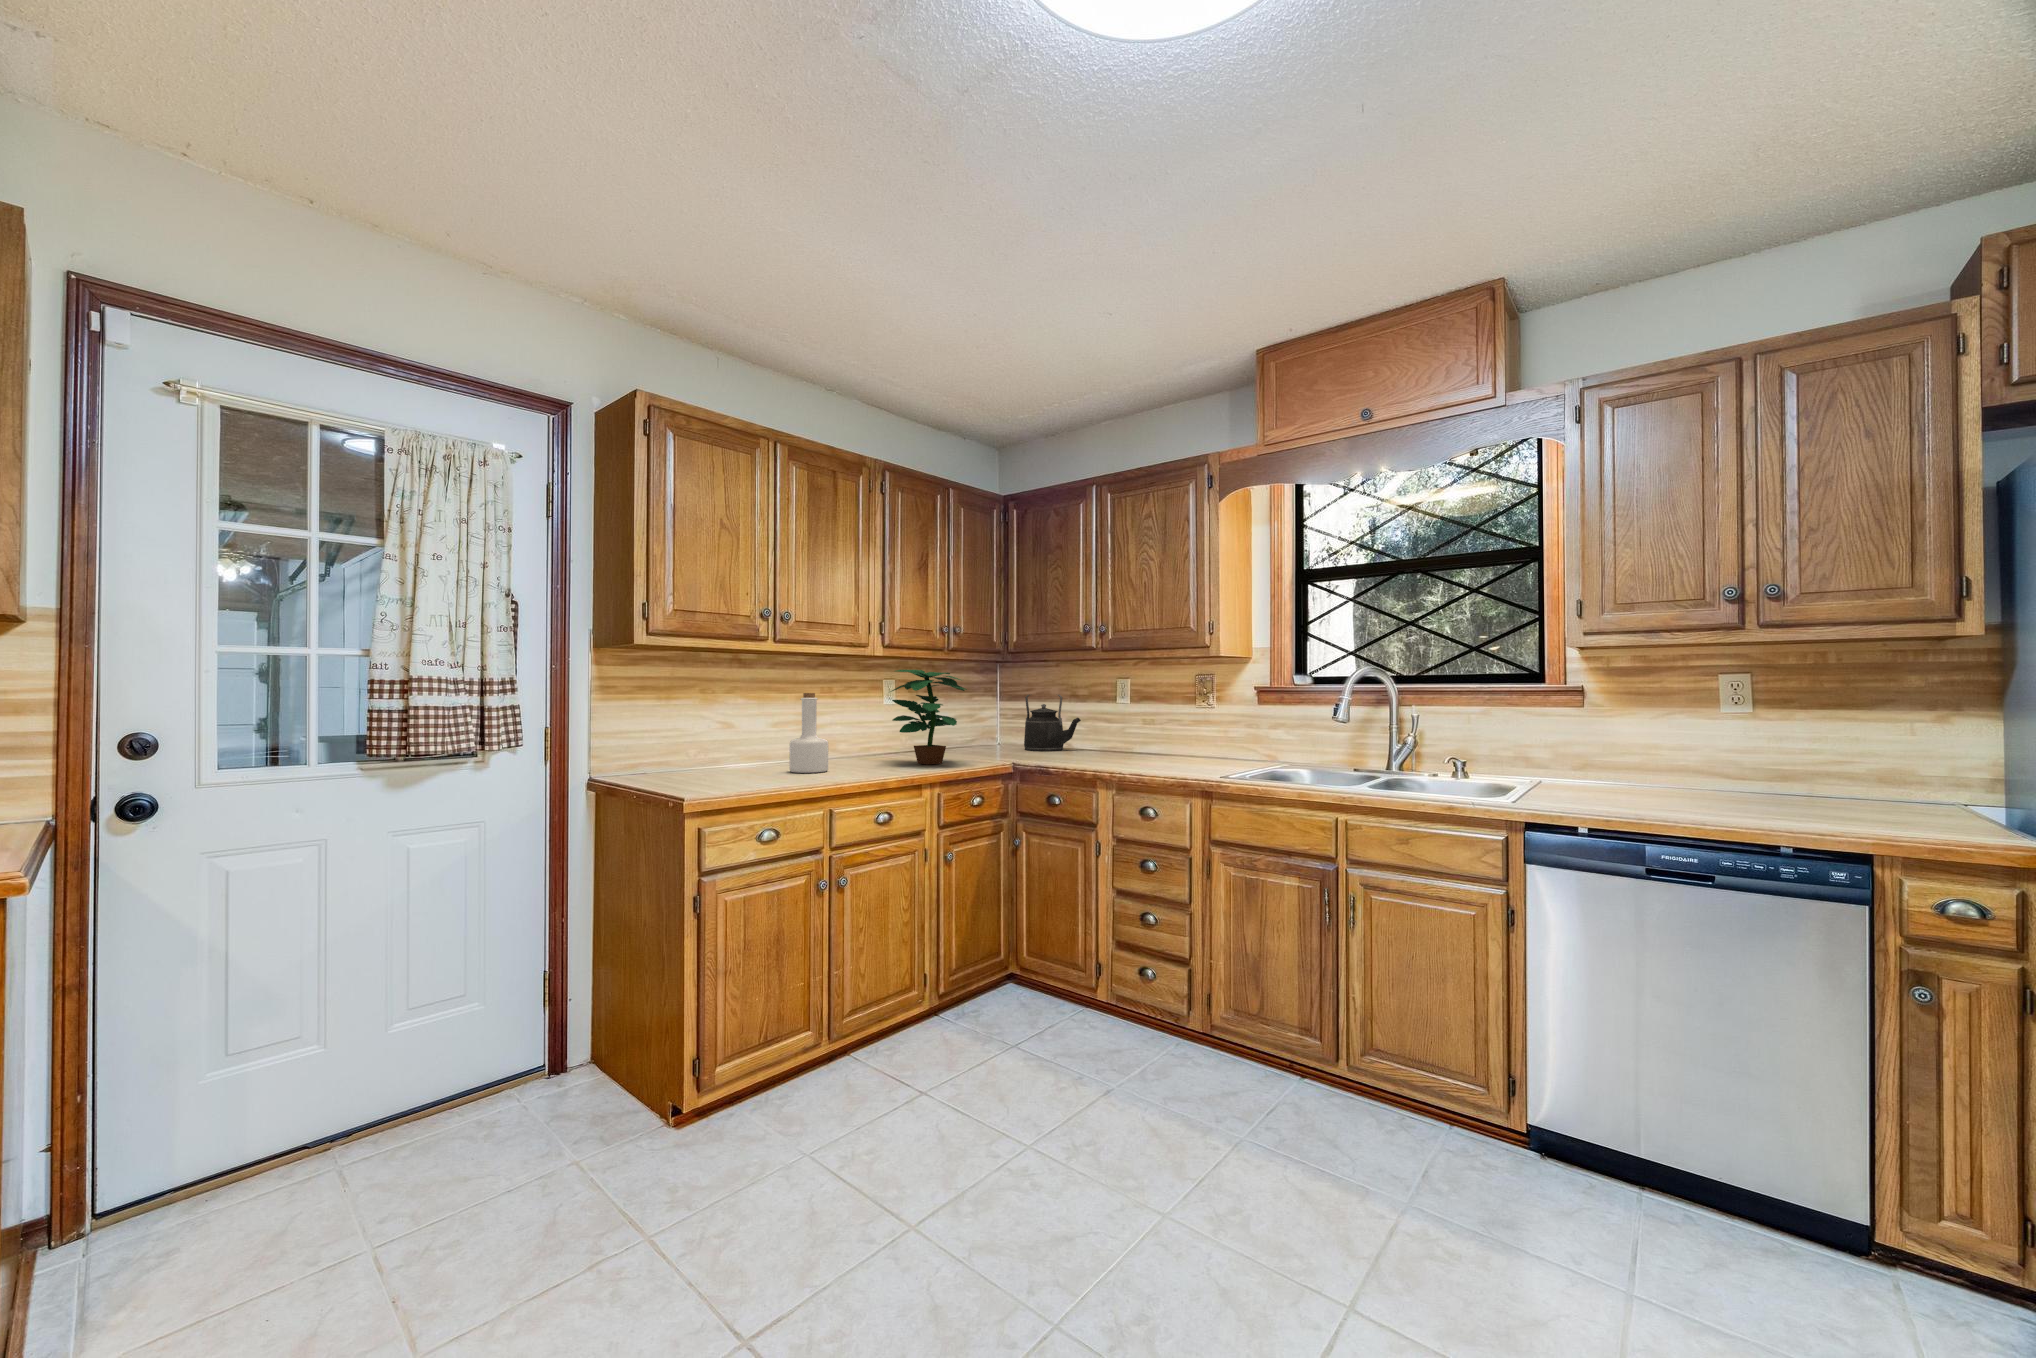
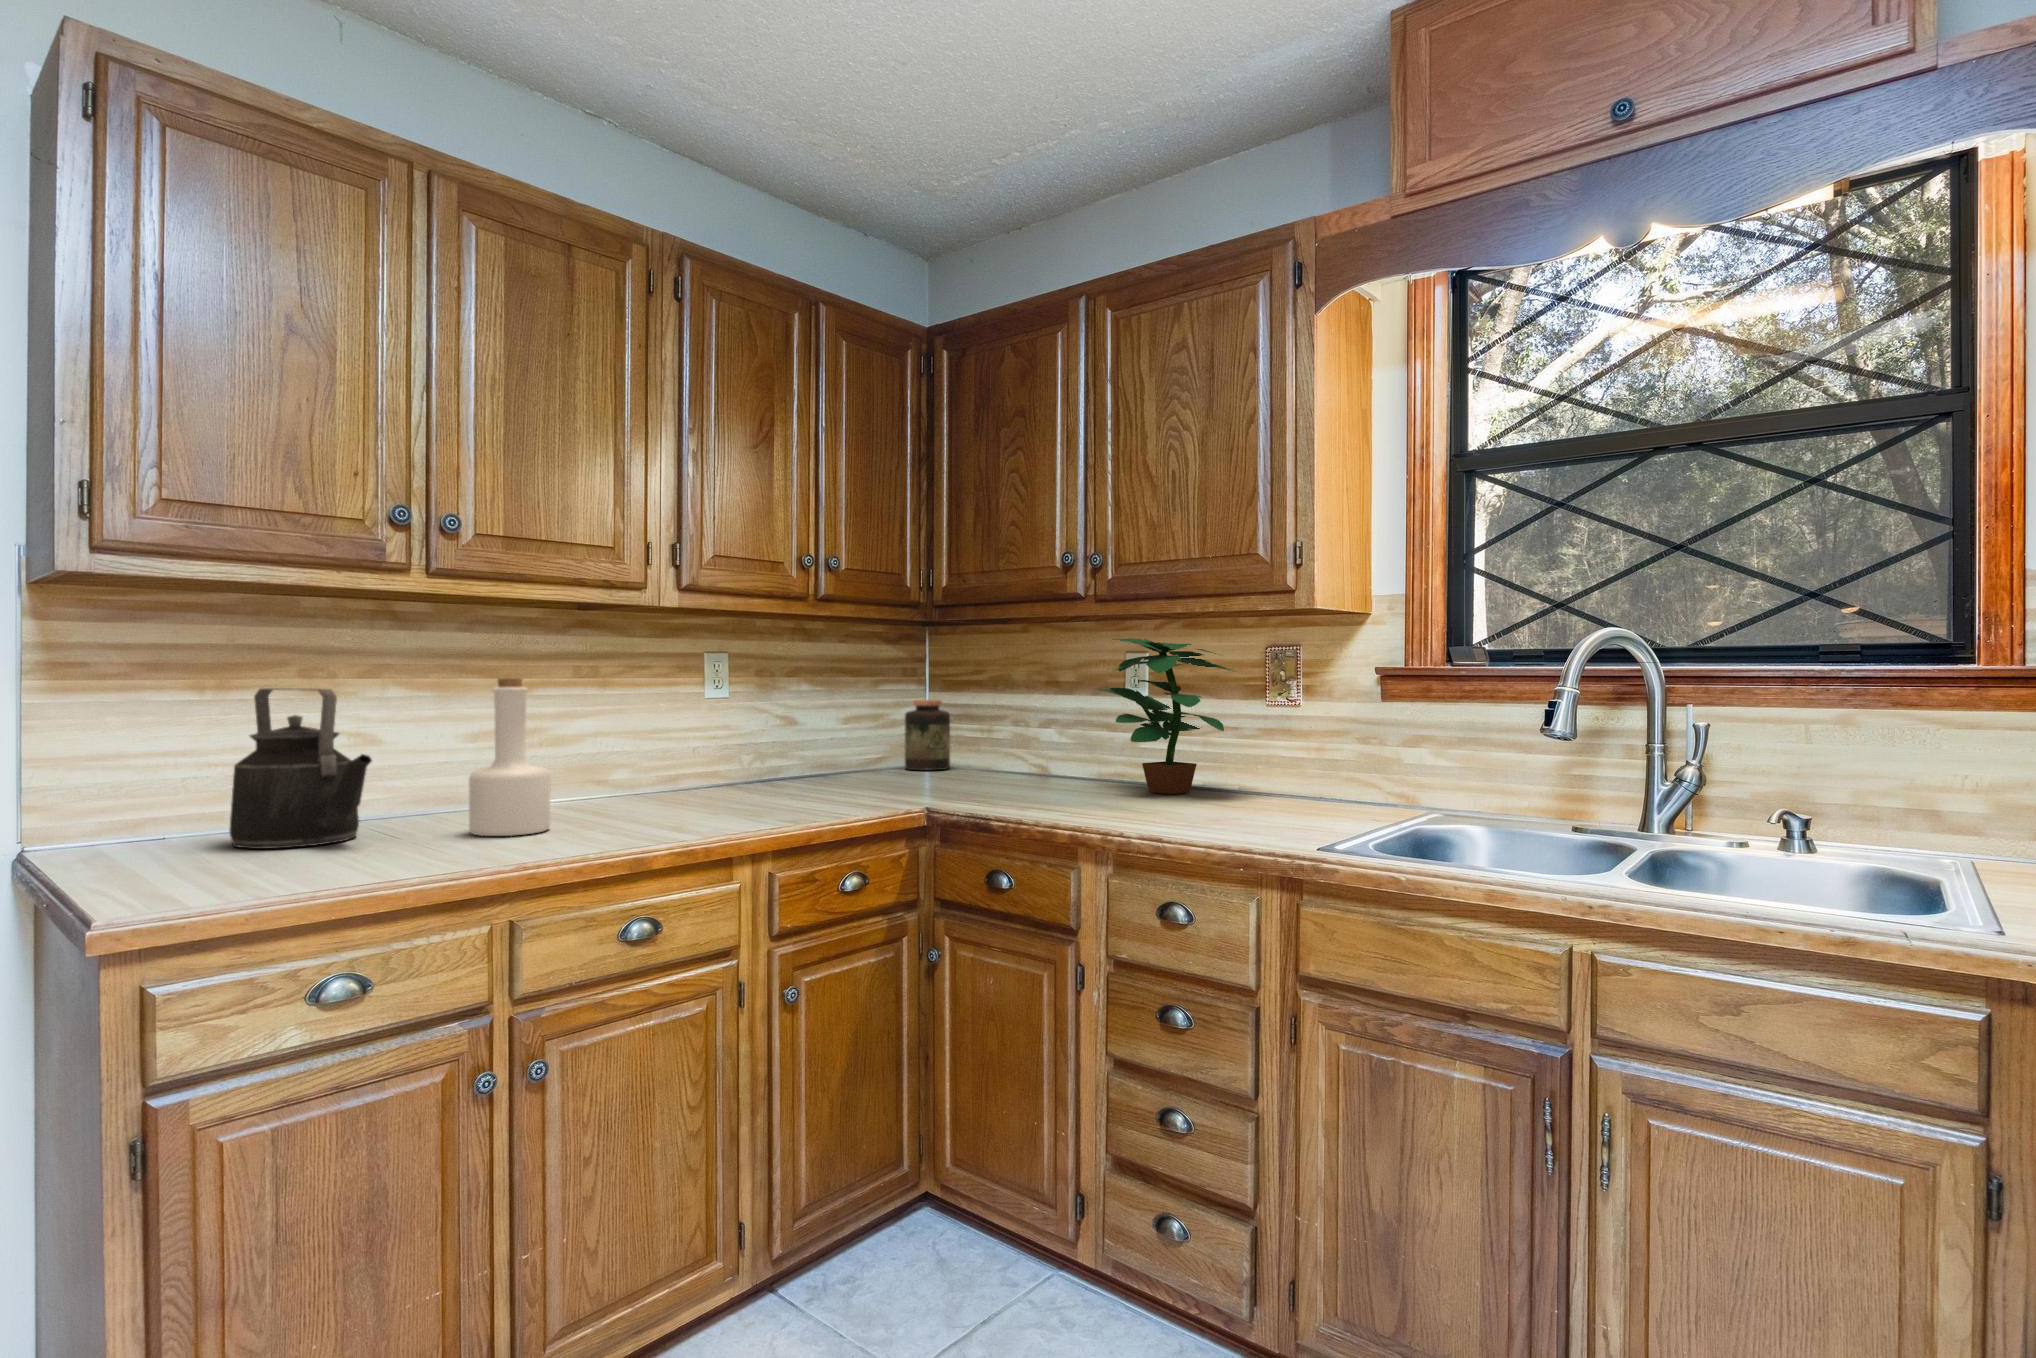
potted plant: present [890,669,967,765] -> present [1095,638,1236,794]
kettle: present [1024,695,1081,751] -> present [230,688,372,849]
jar: none [988,706,1014,747] -> present [905,700,950,770]

